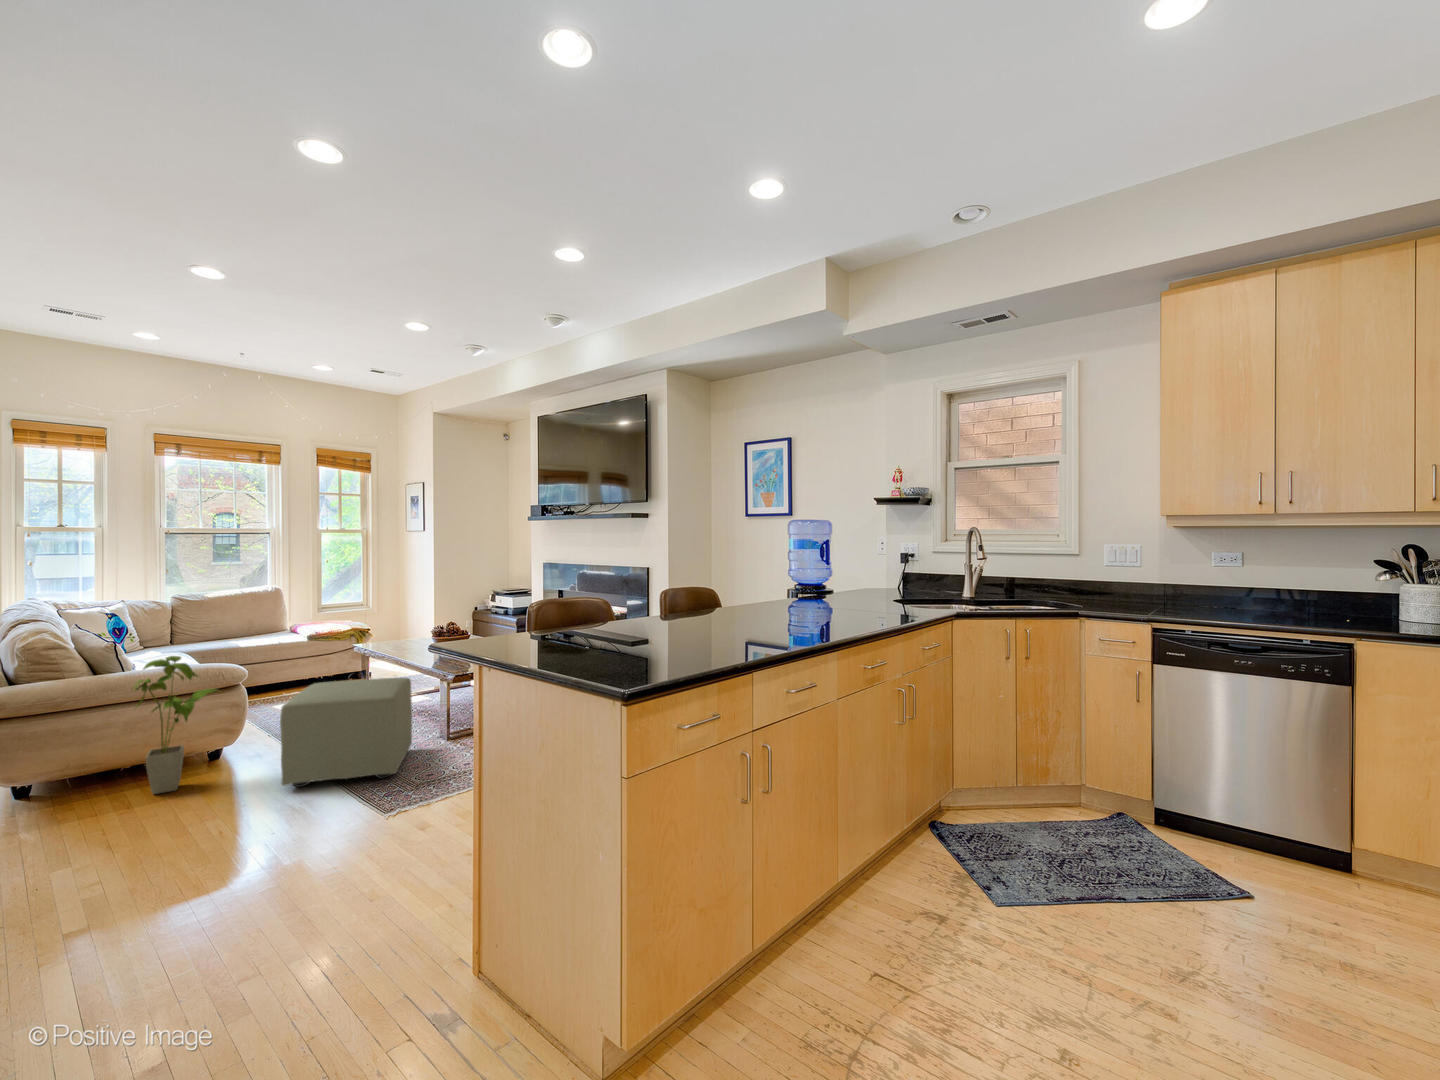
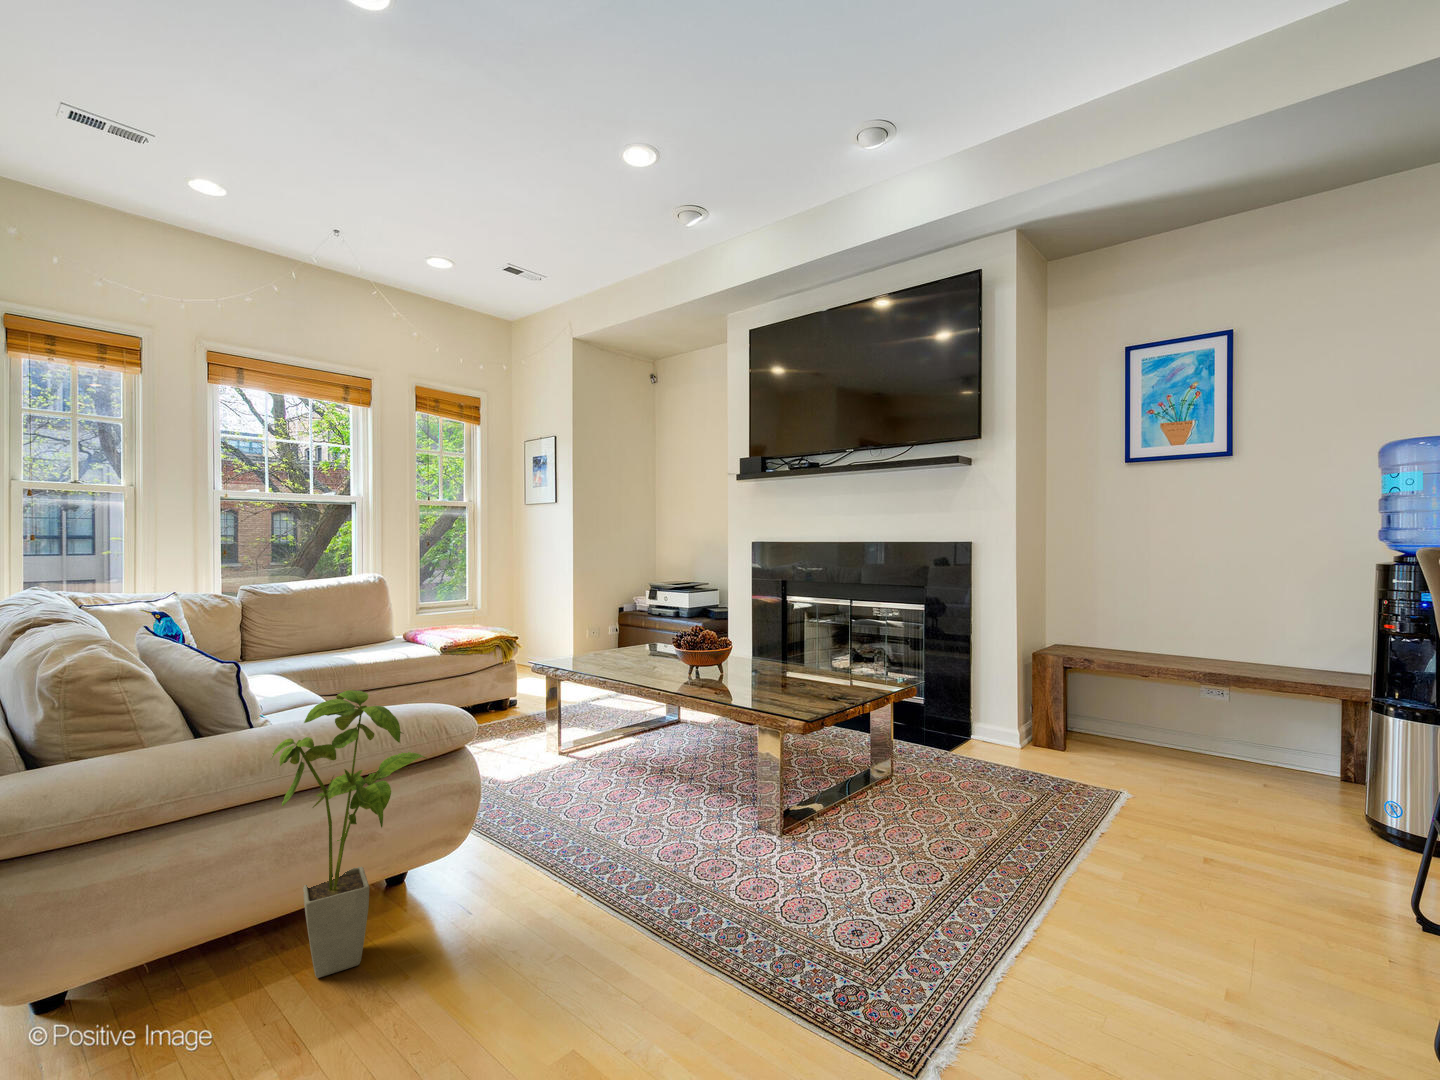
ottoman: present [280,678,412,787] -> none [564,723,780,959]

